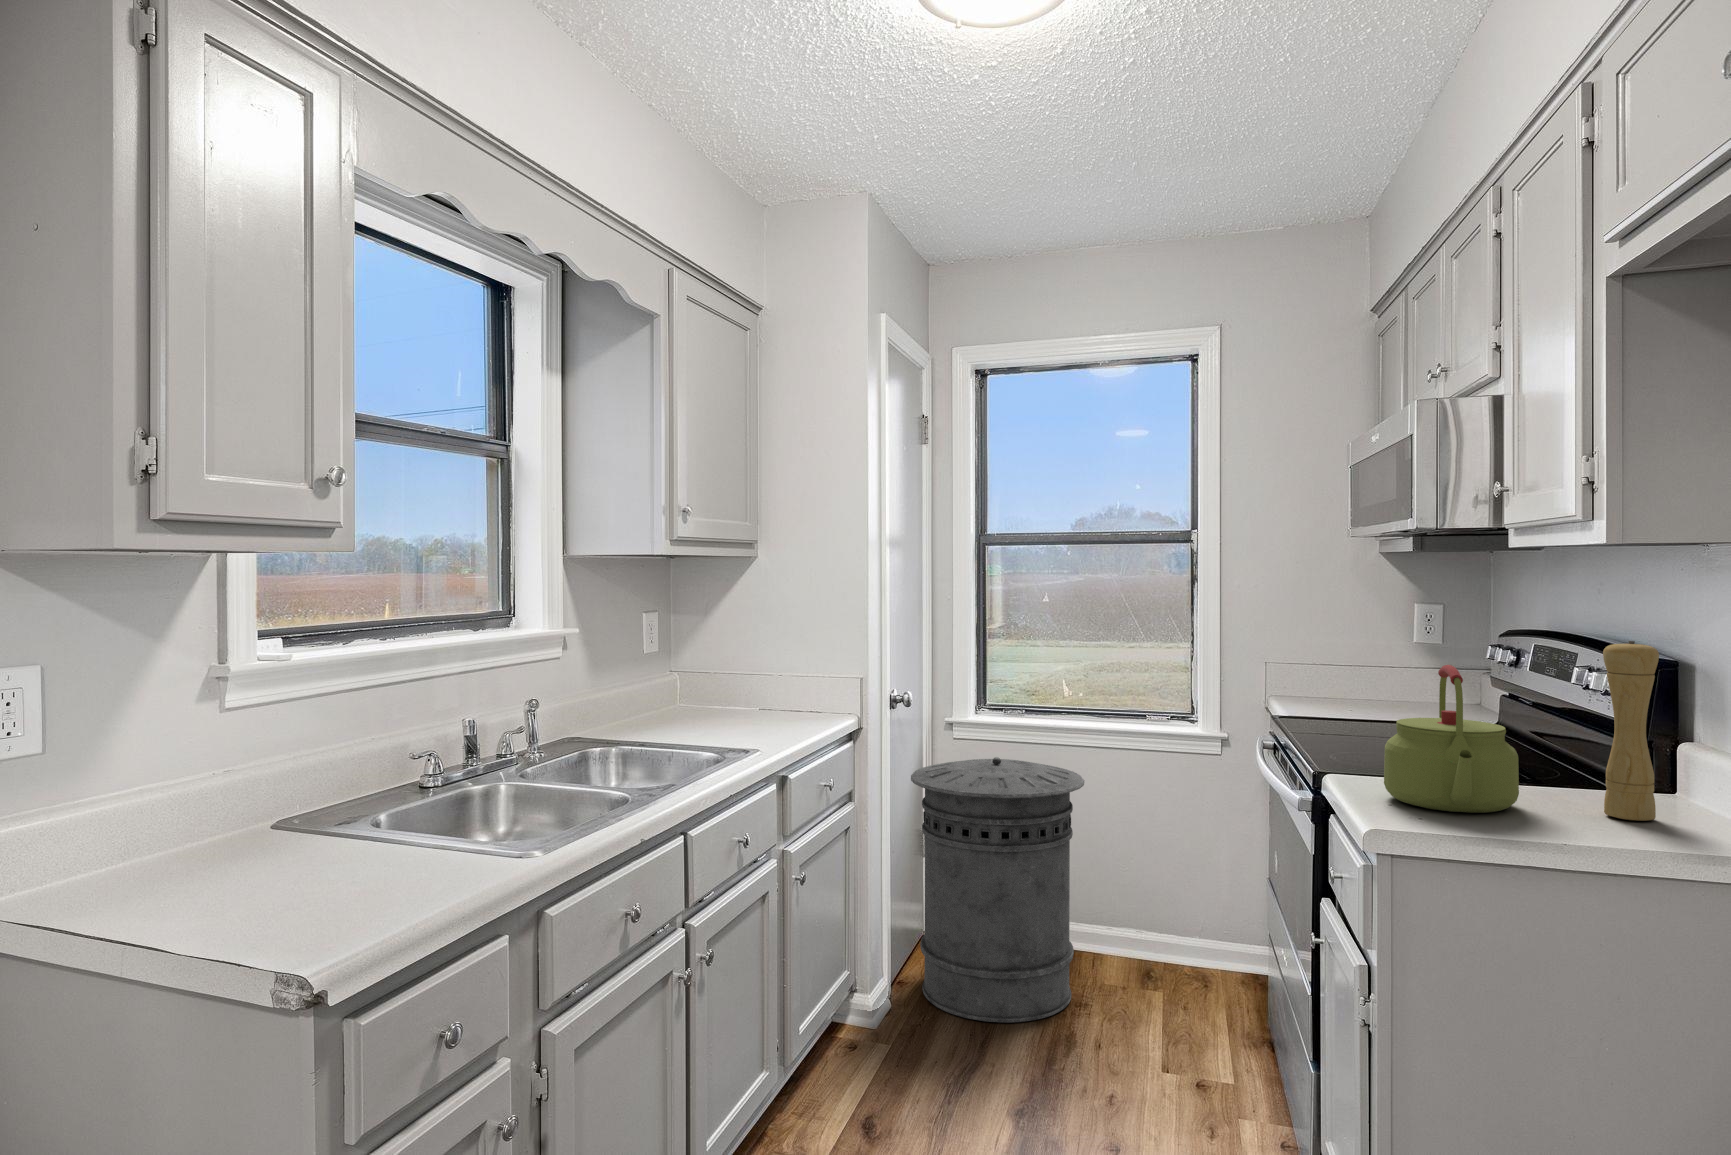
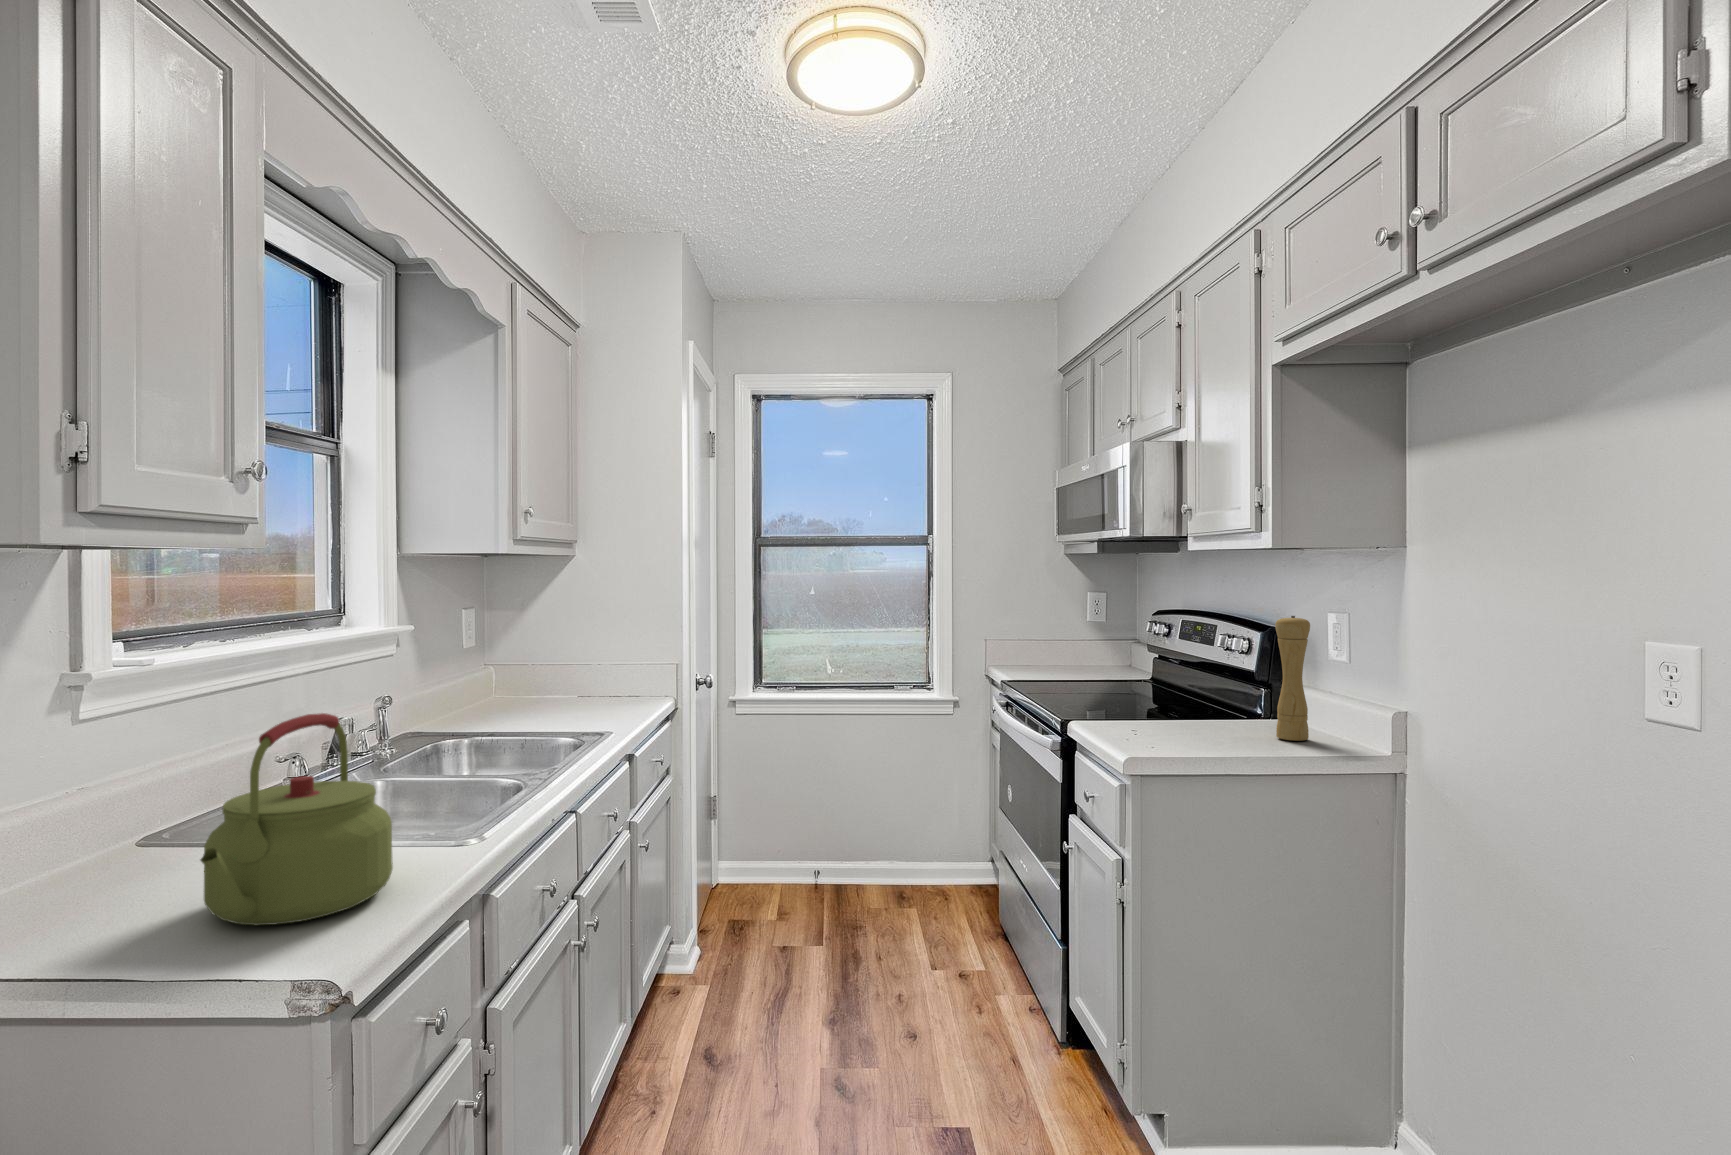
kettle: present [1384,665,1519,813] -> present [201,713,393,925]
trash can: present [911,757,1084,1022] -> none [711,727,857,951]

